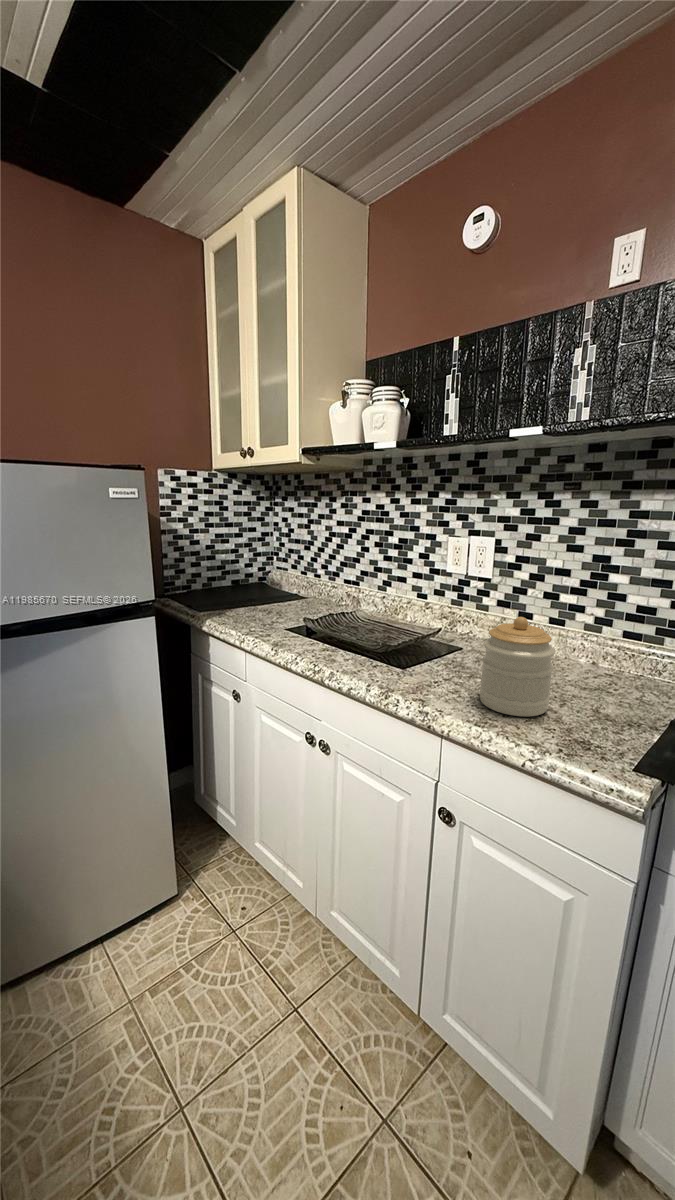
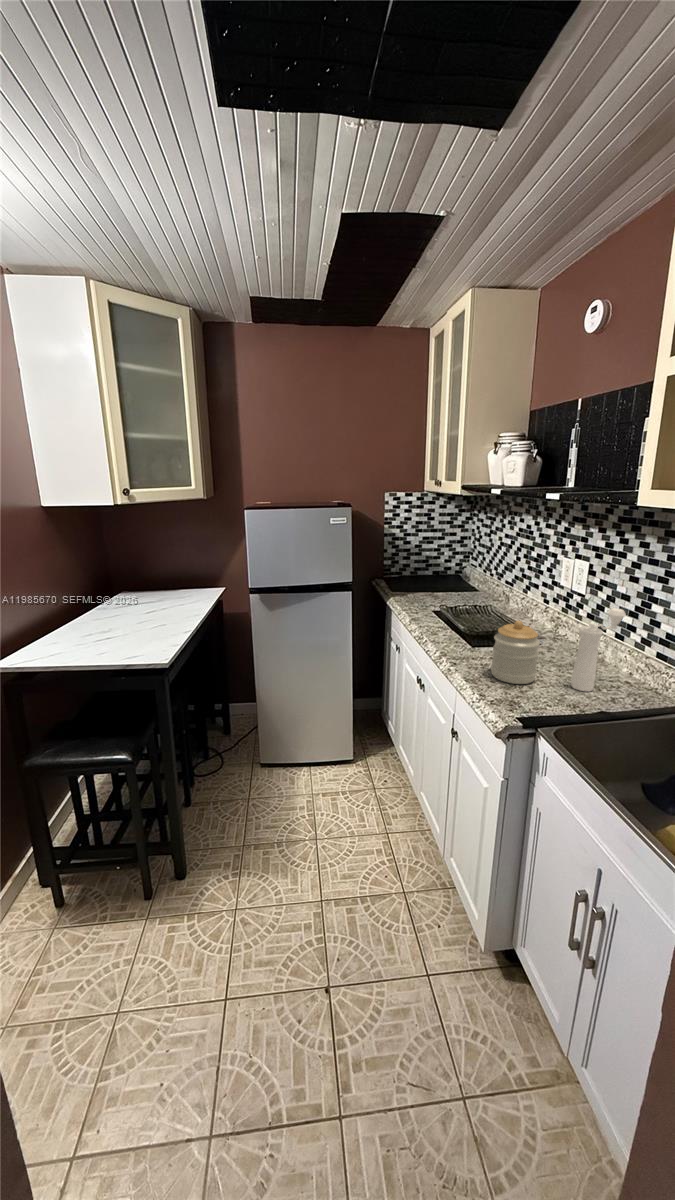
pepper mill: none [577,584,622,703] -> present [571,608,626,691]

